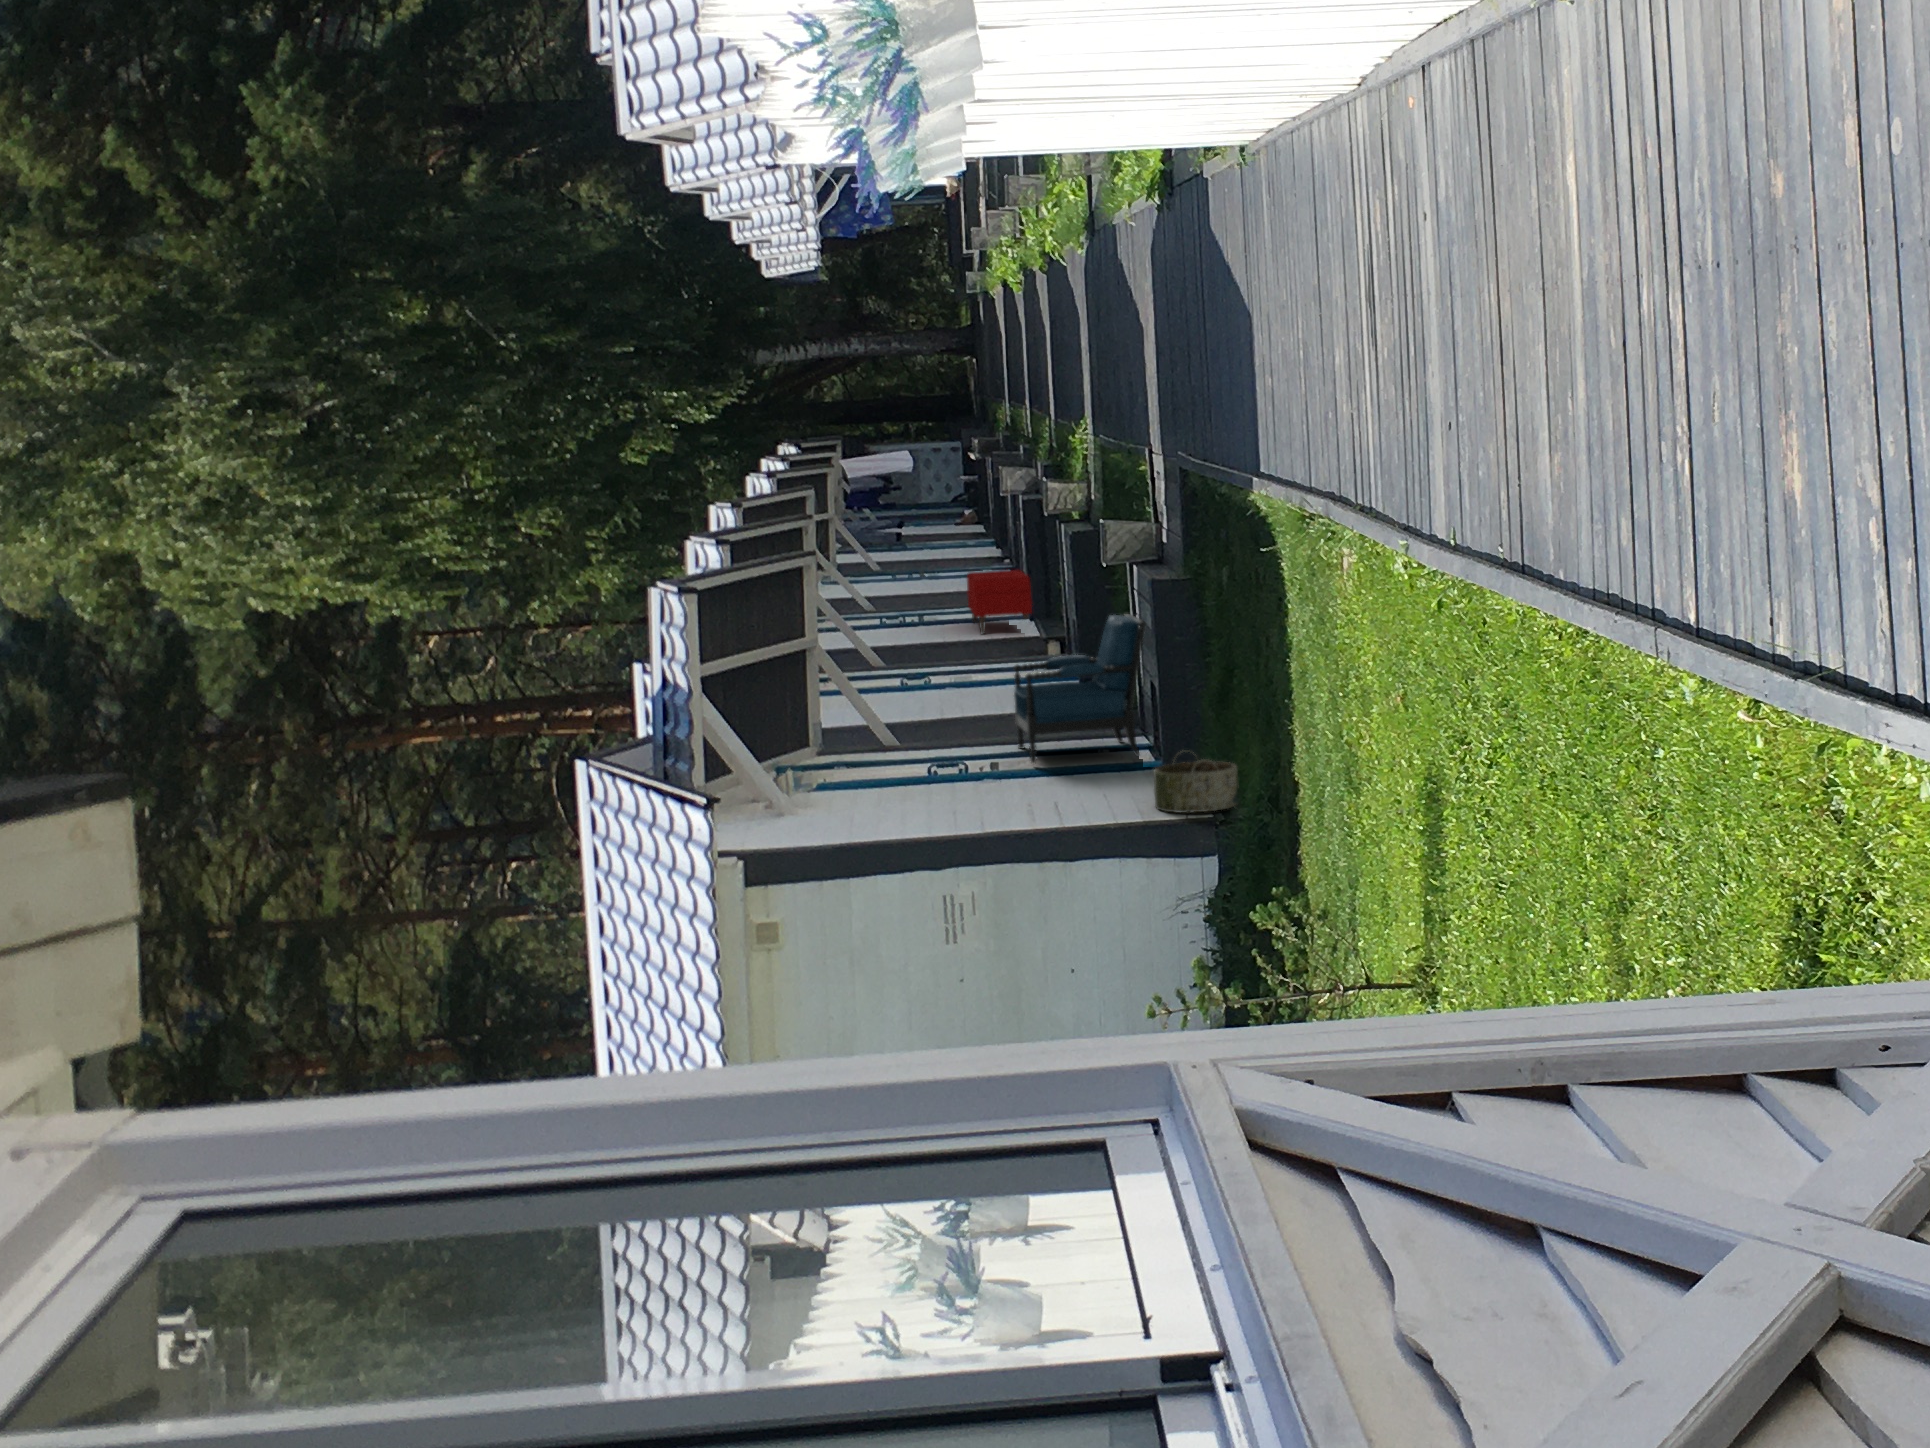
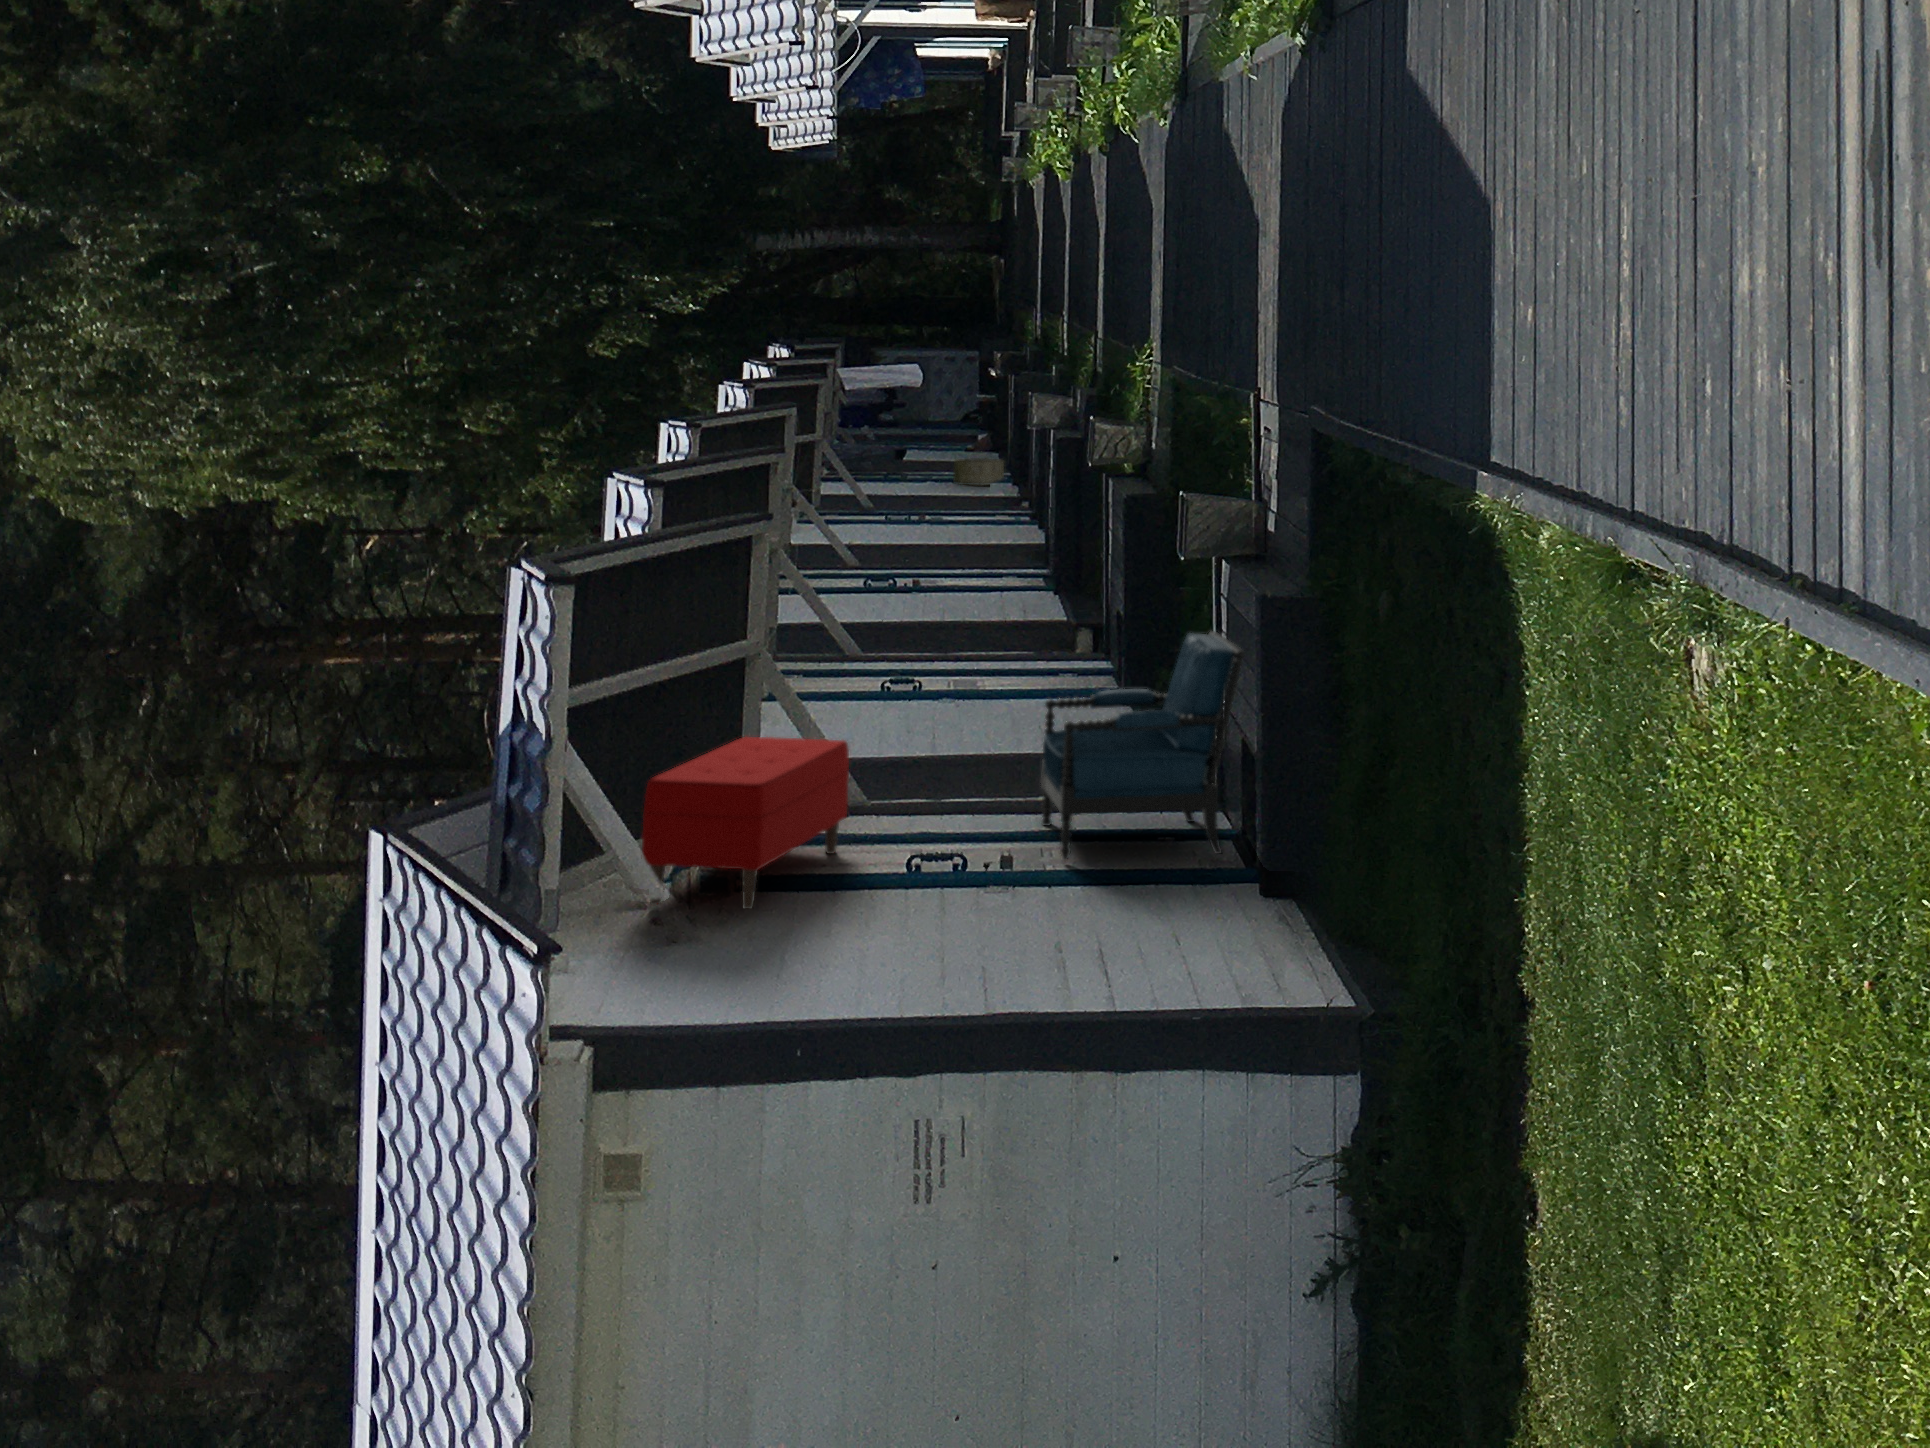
bench: present [967,570,1032,634] -> present [642,737,849,909]
basket: present [1154,754,1238,813] -> present [953,456,1004,486]

